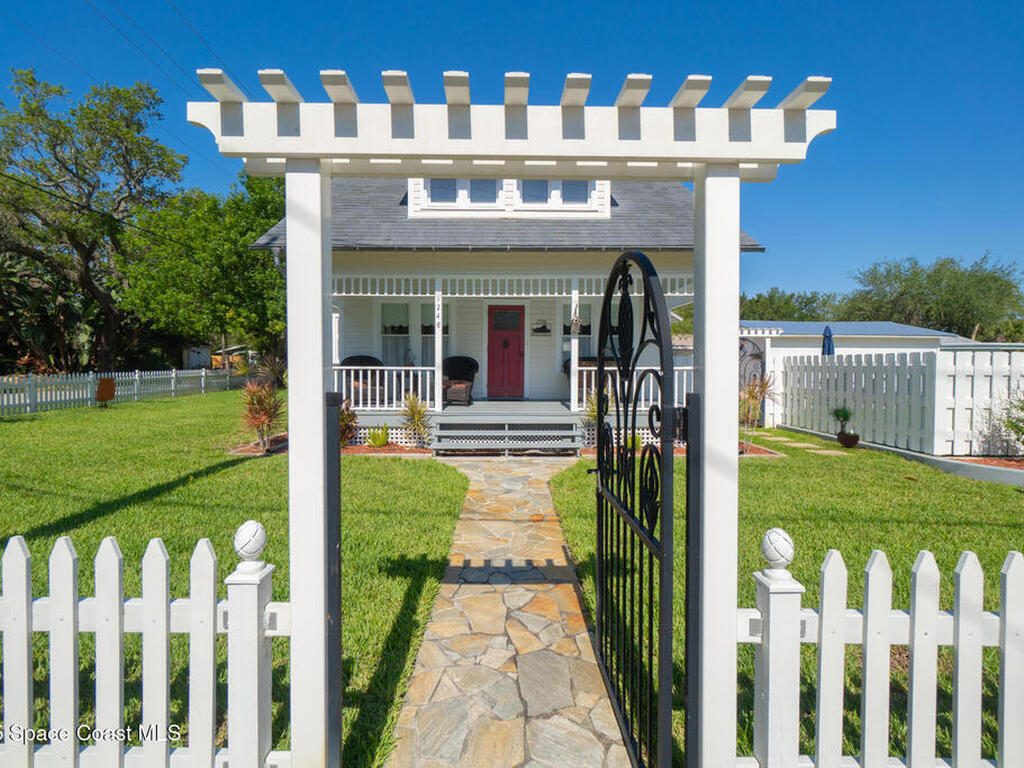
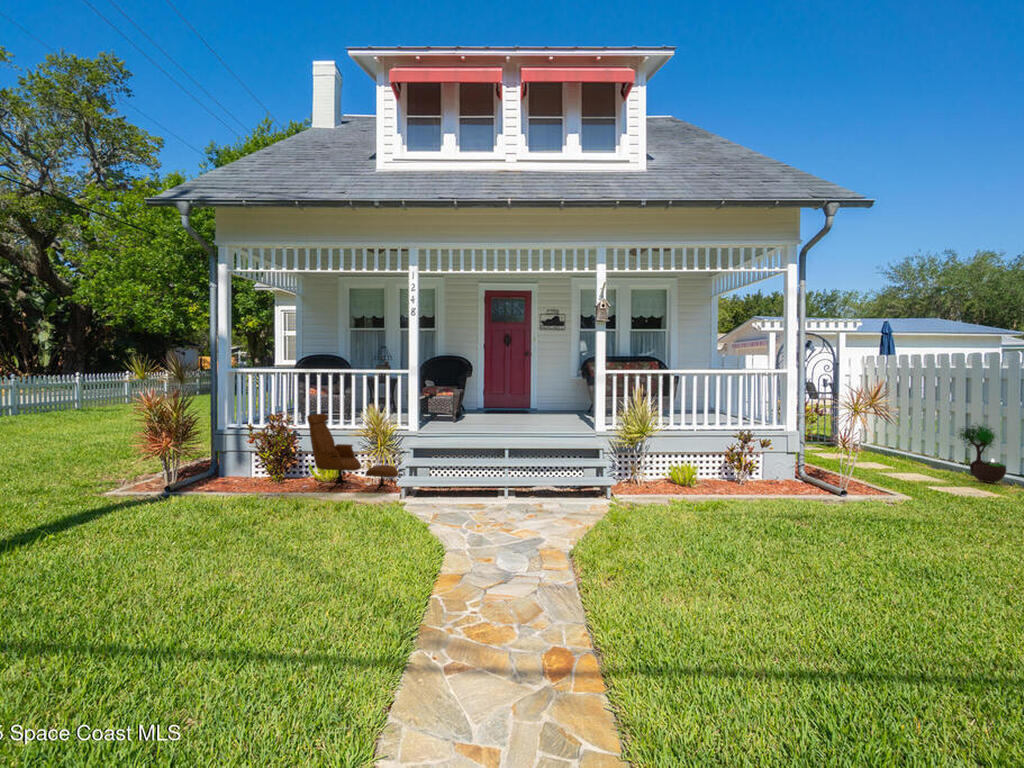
lounge chair: present [95,378,116,407] -> present [307,413,398,491]

